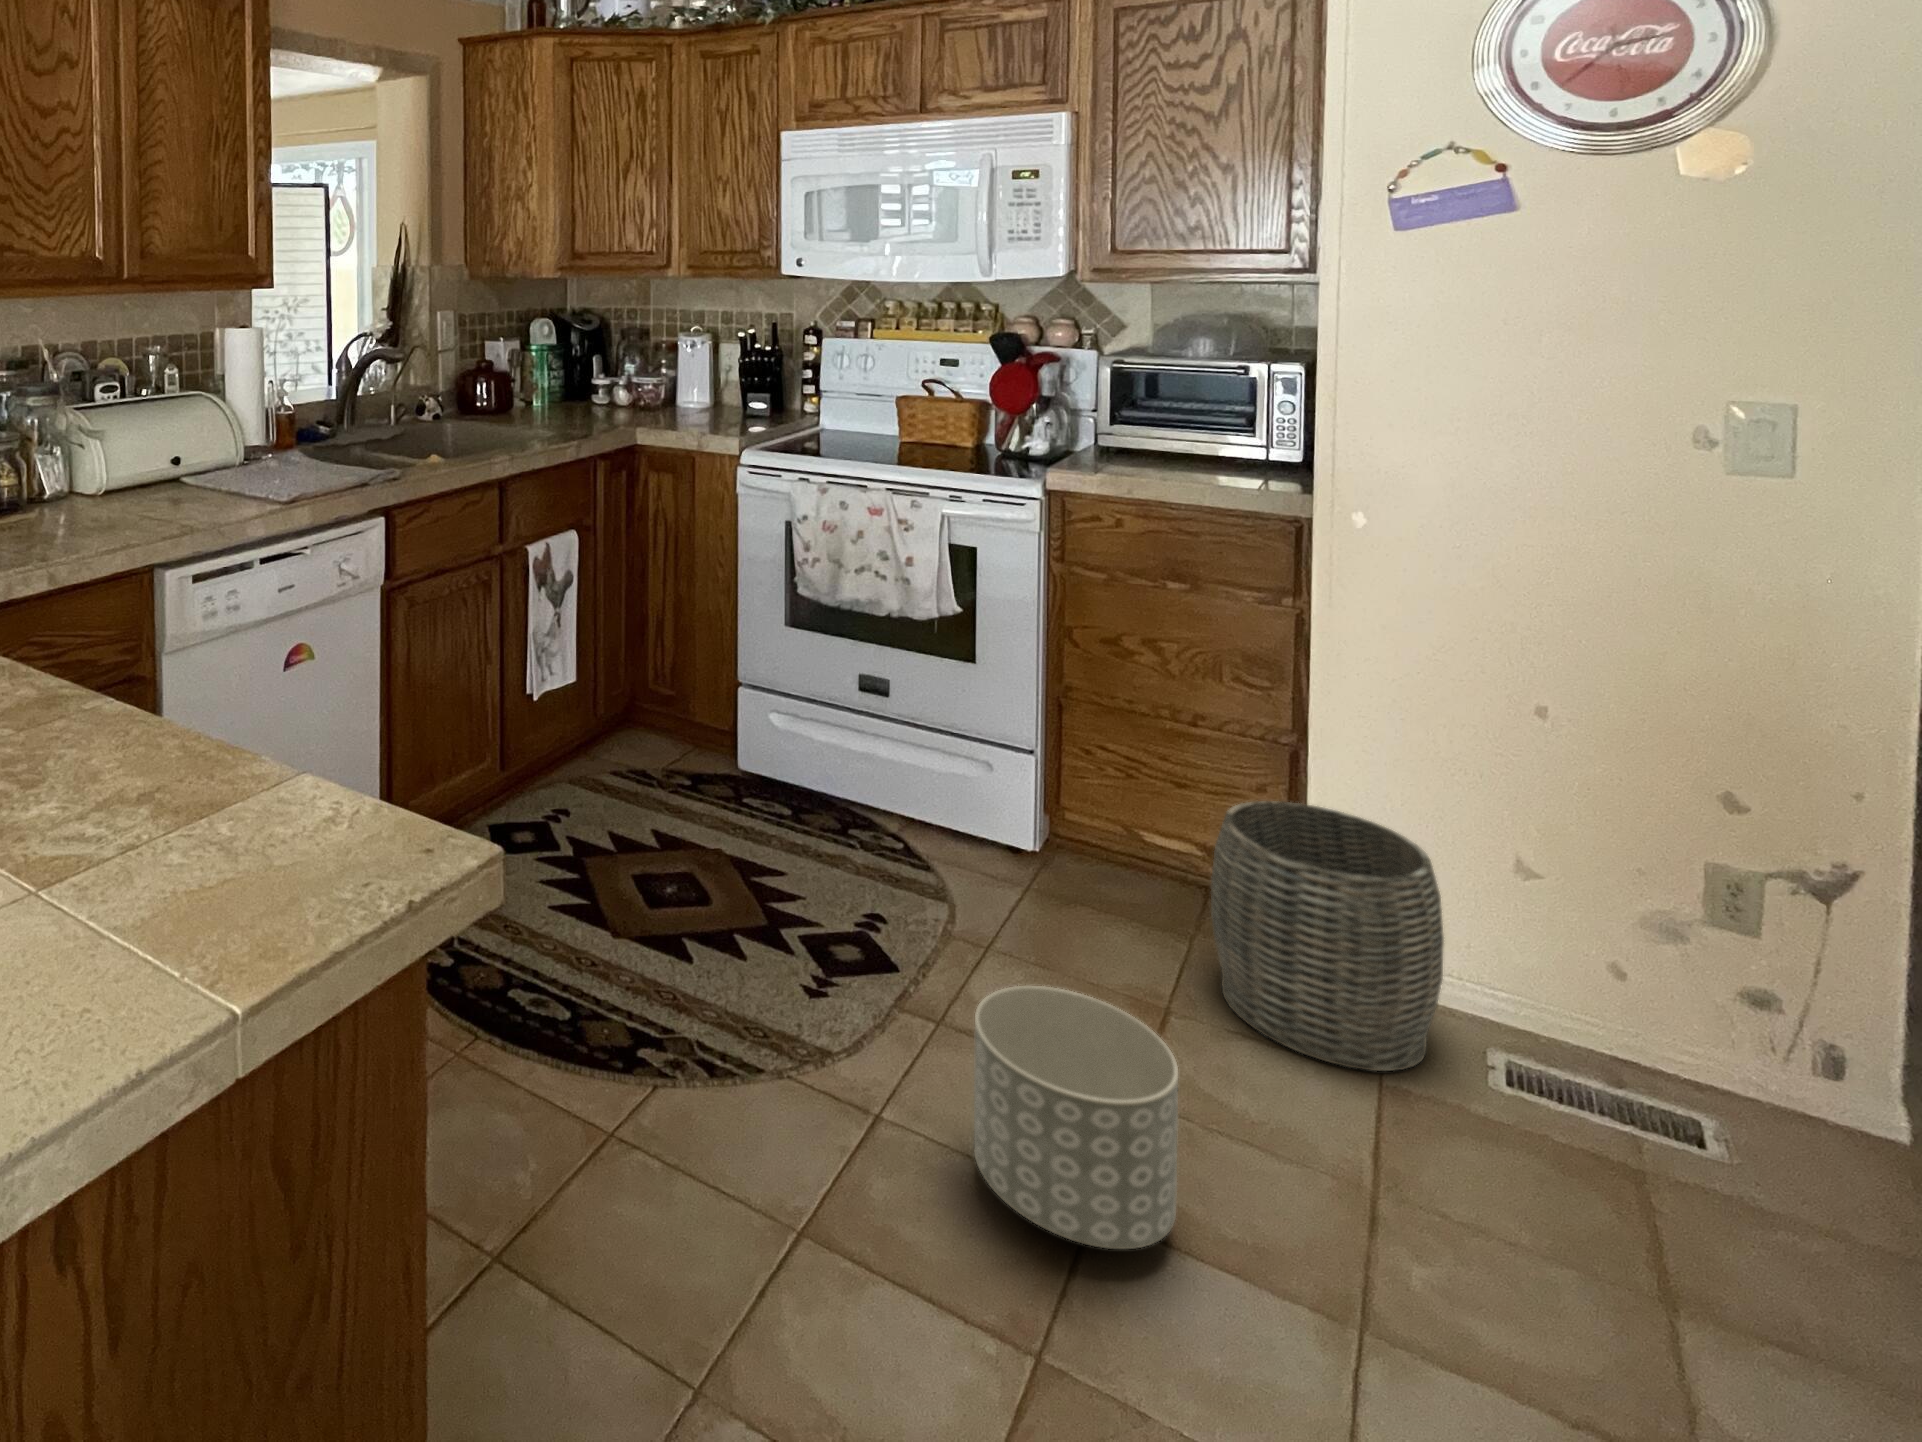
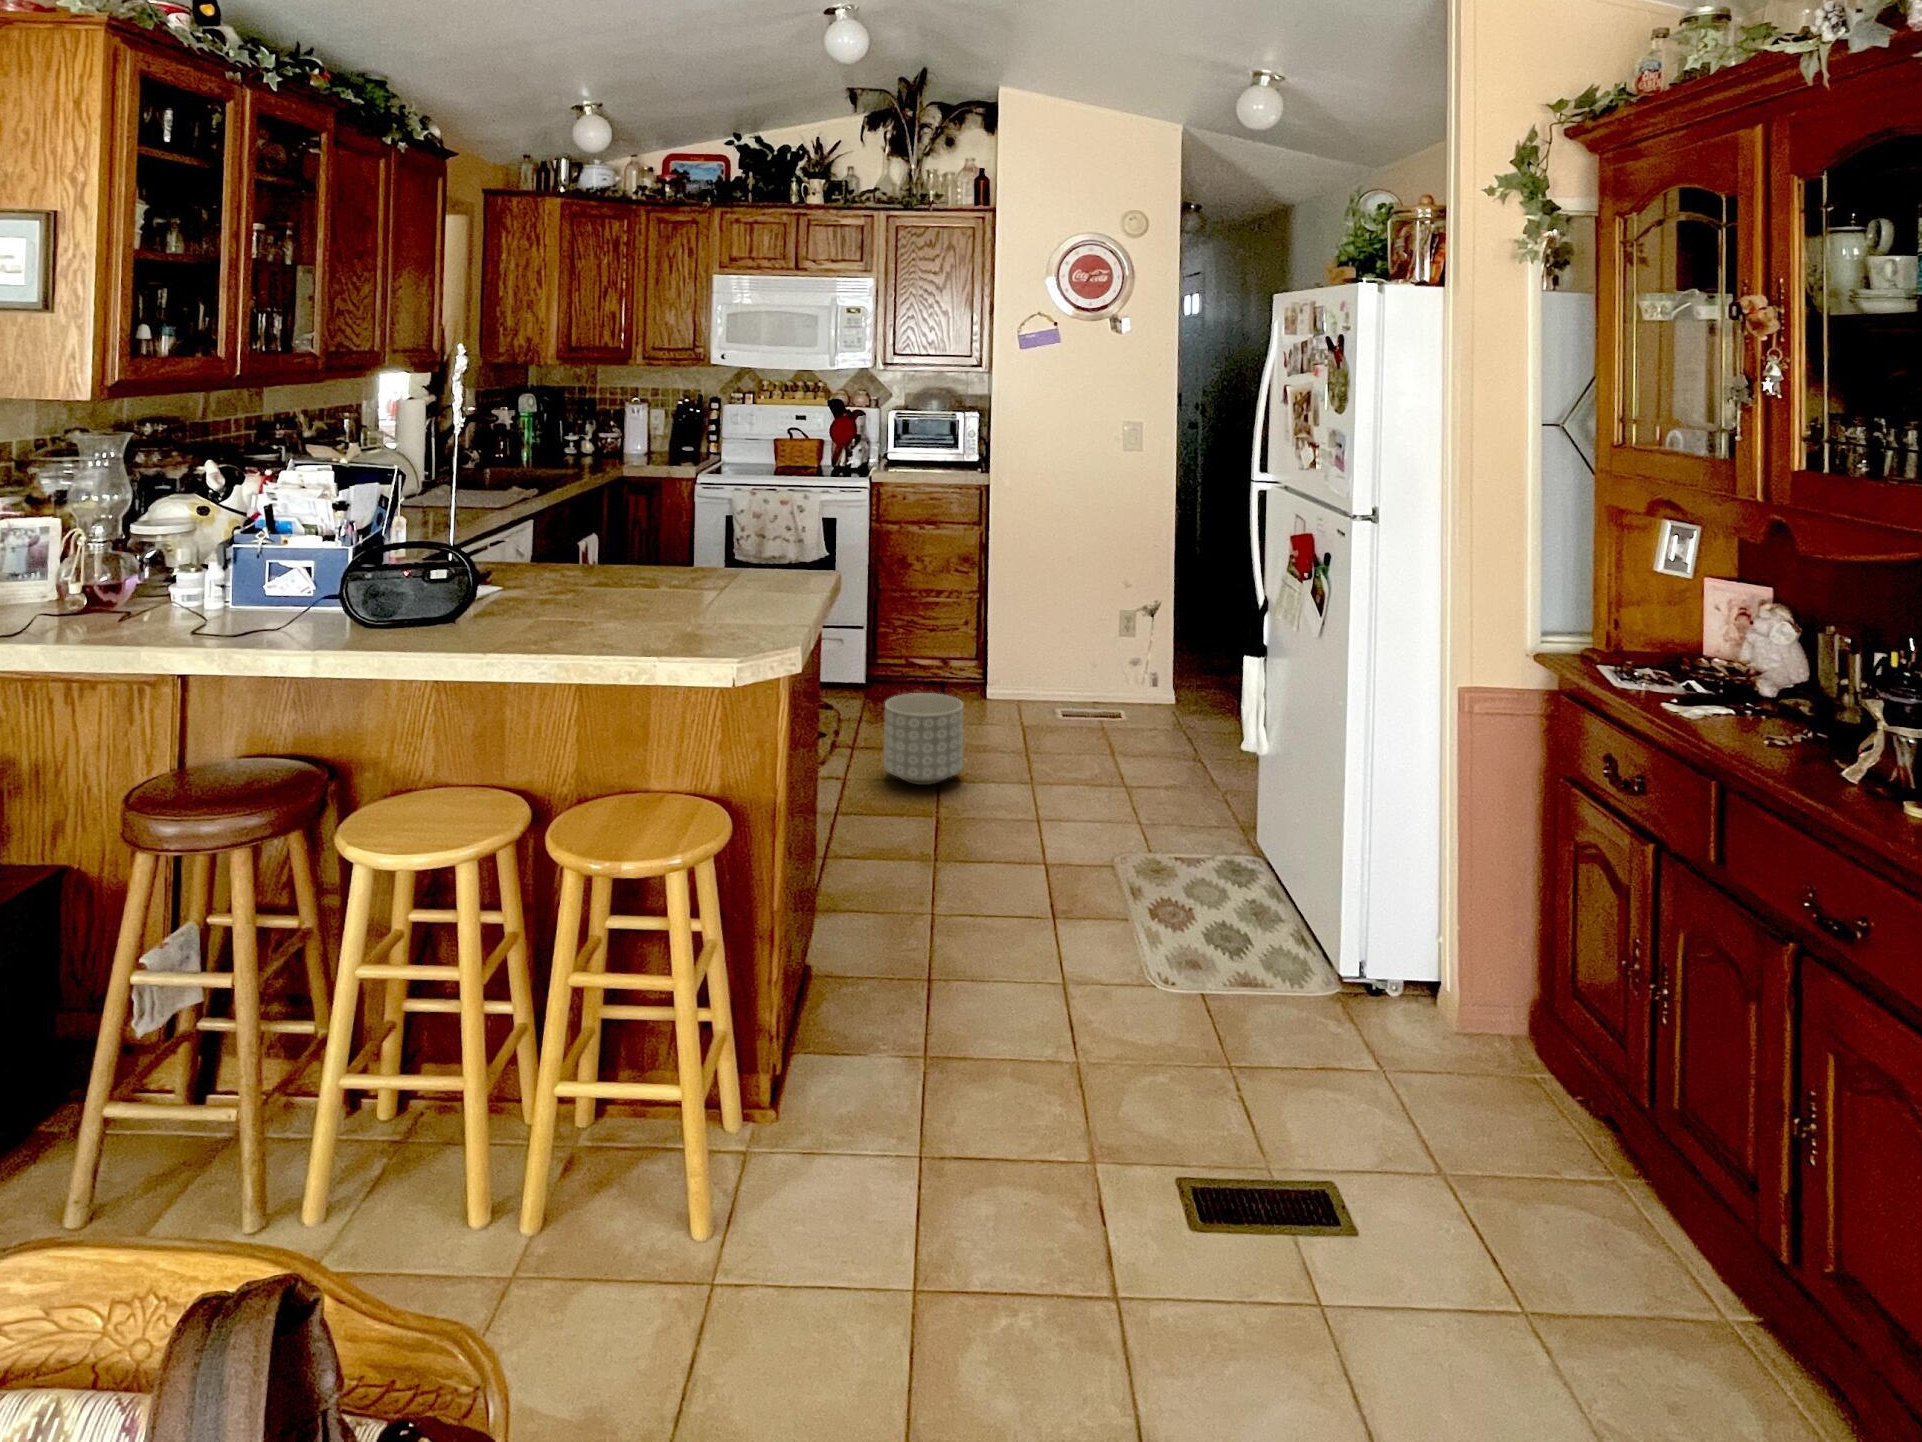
woven basket: present [1211,801,1444,1071] -> none [953,620,1038,724]

